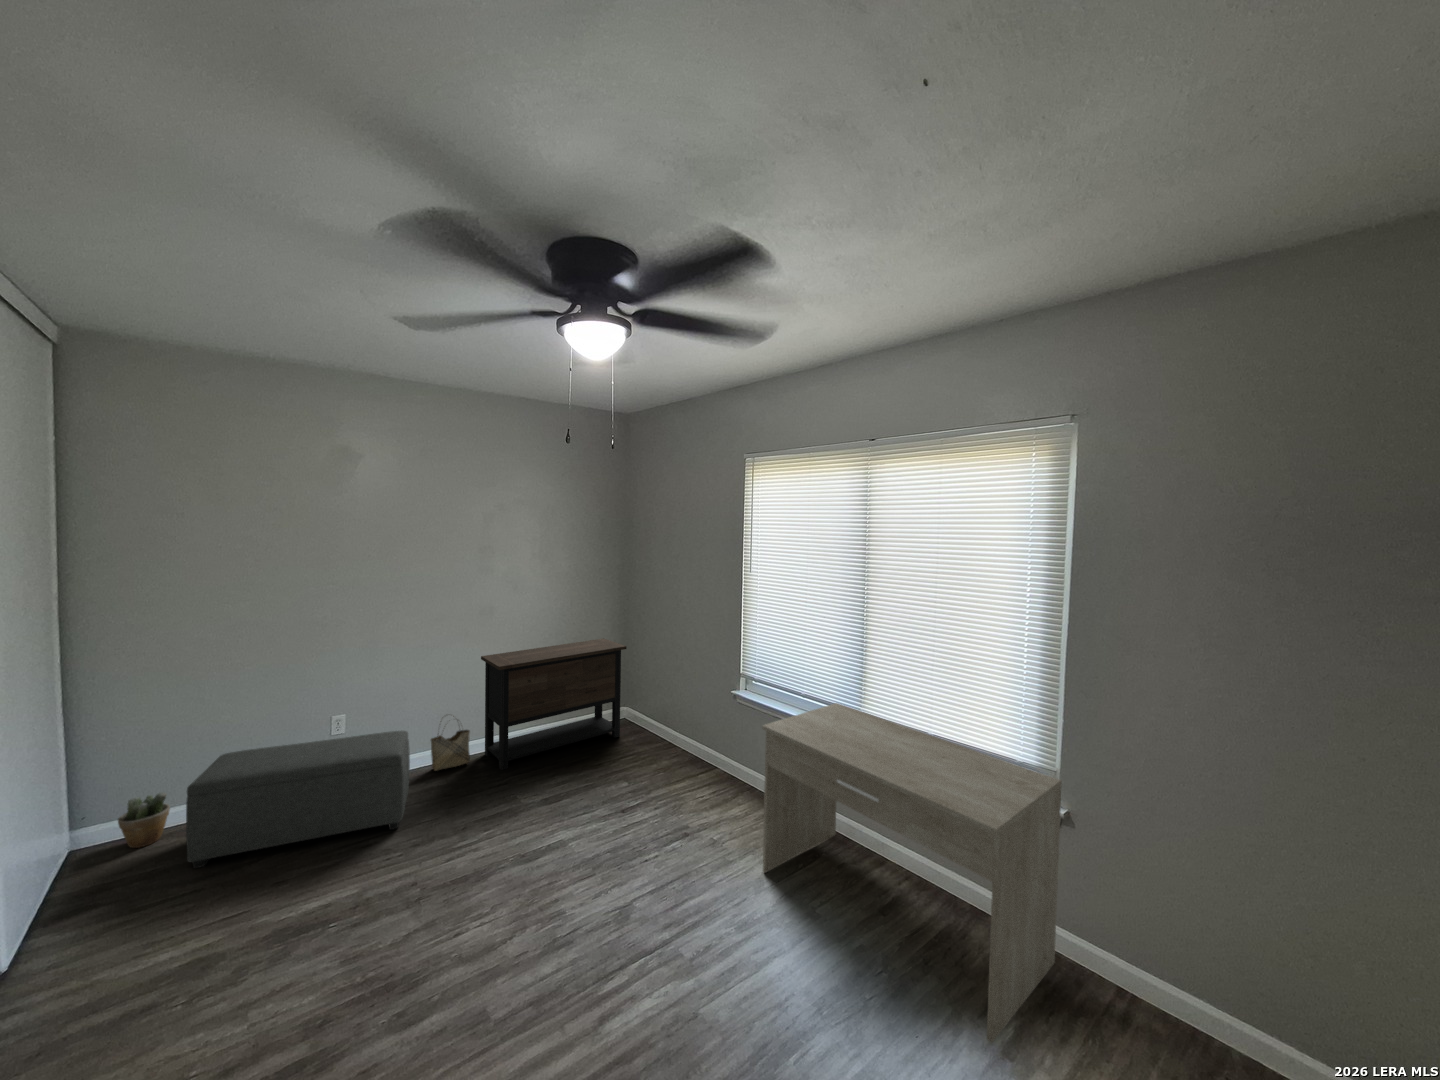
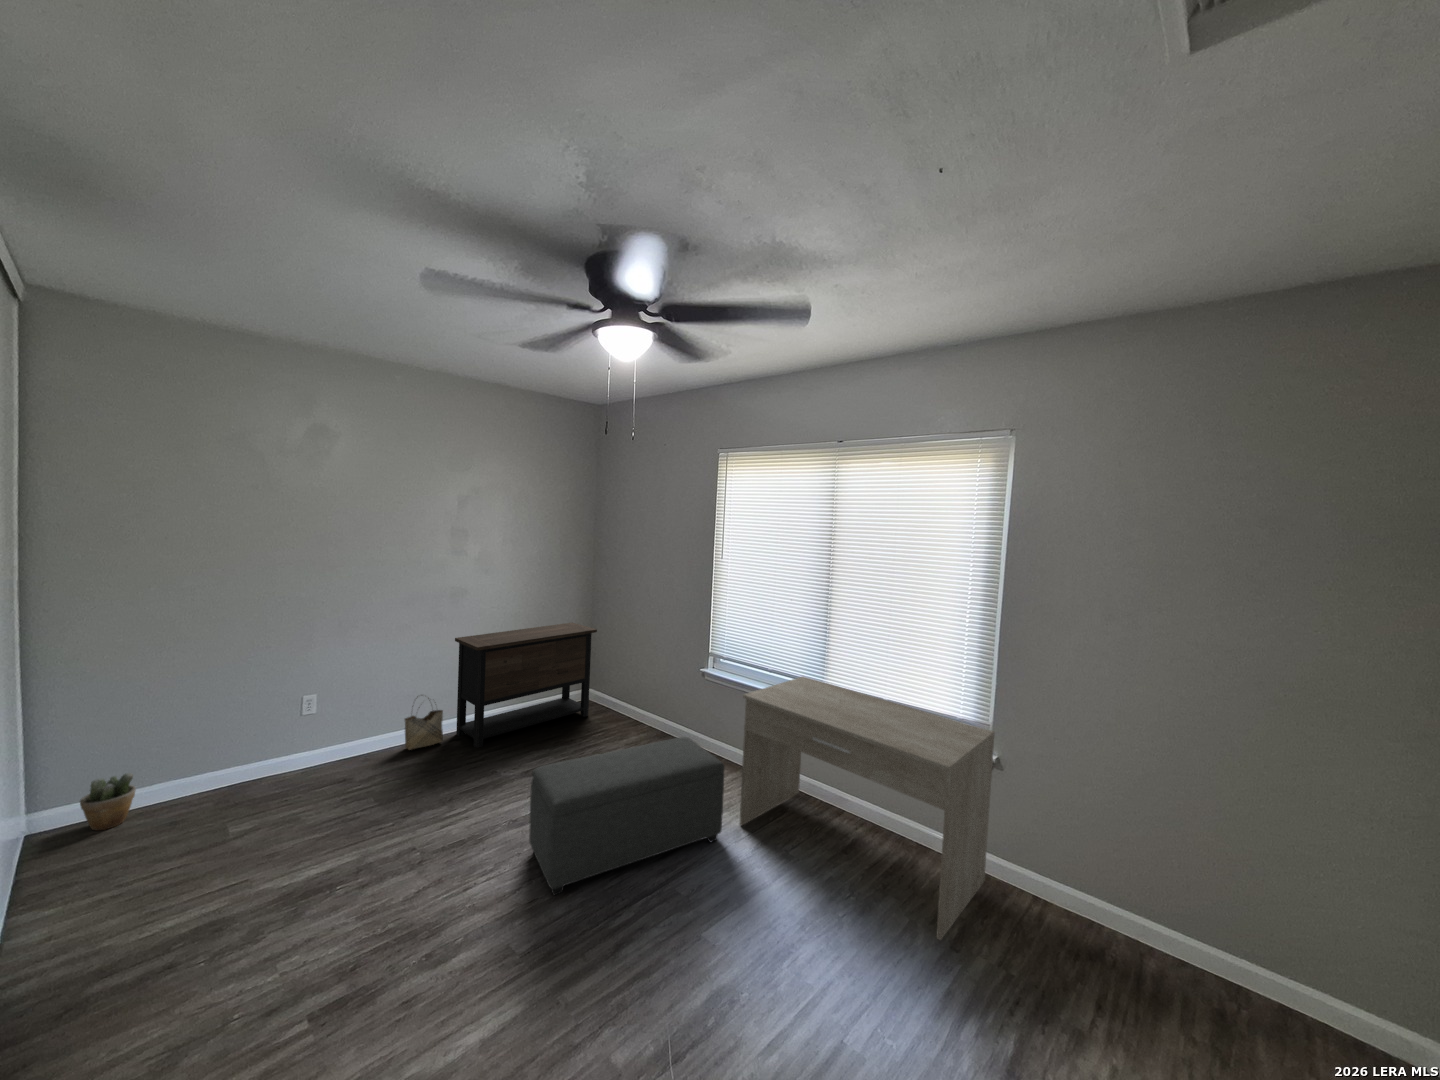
ottoman: present [186,731,410,868] -> present [529,737,725,896]

